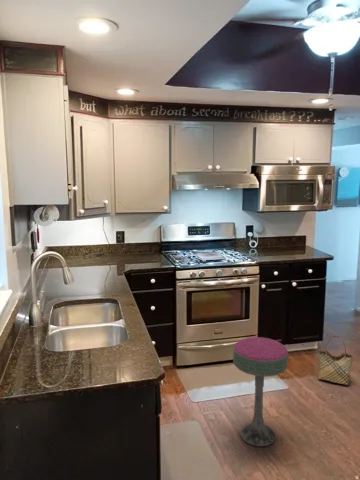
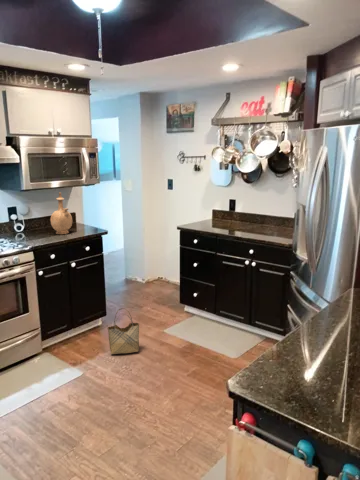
vase: none [280,216,300,255] -> present [50,192,73,234]
bar stool: present [233,337,288,446] -> none [24,330,87,451]

